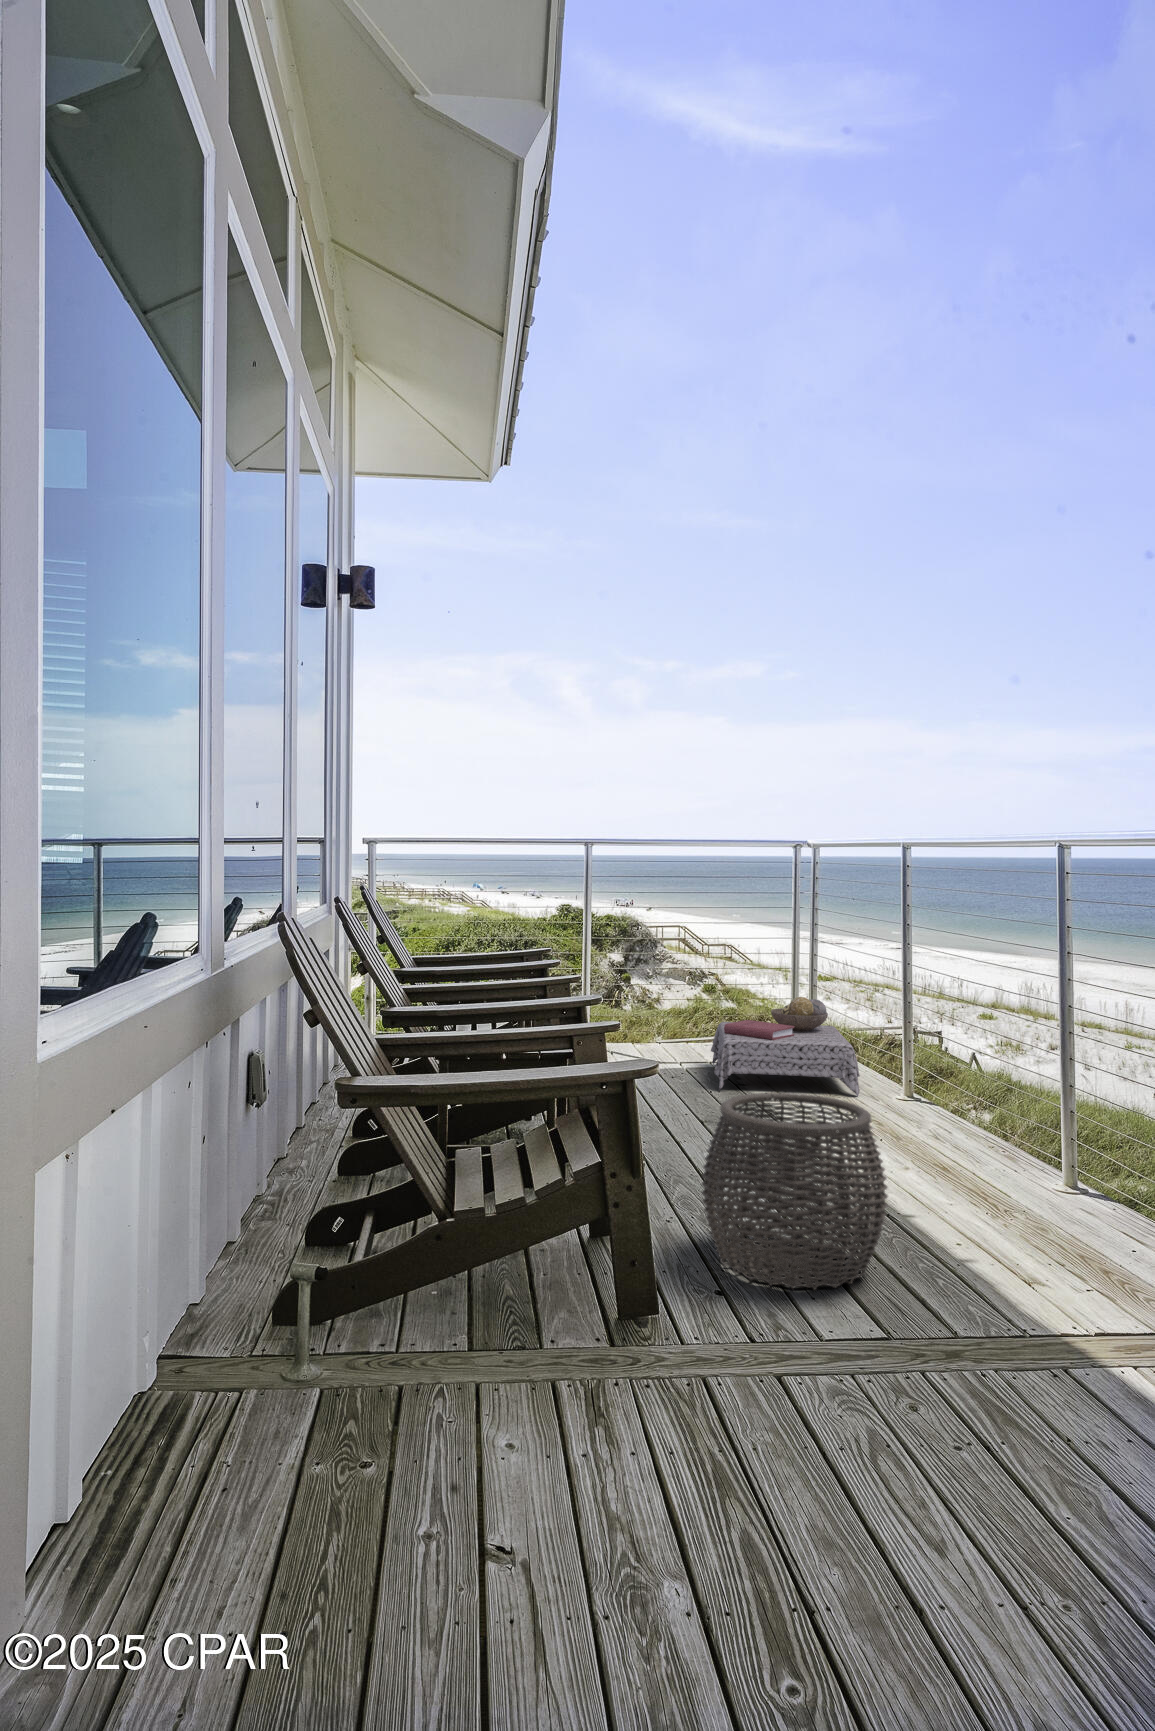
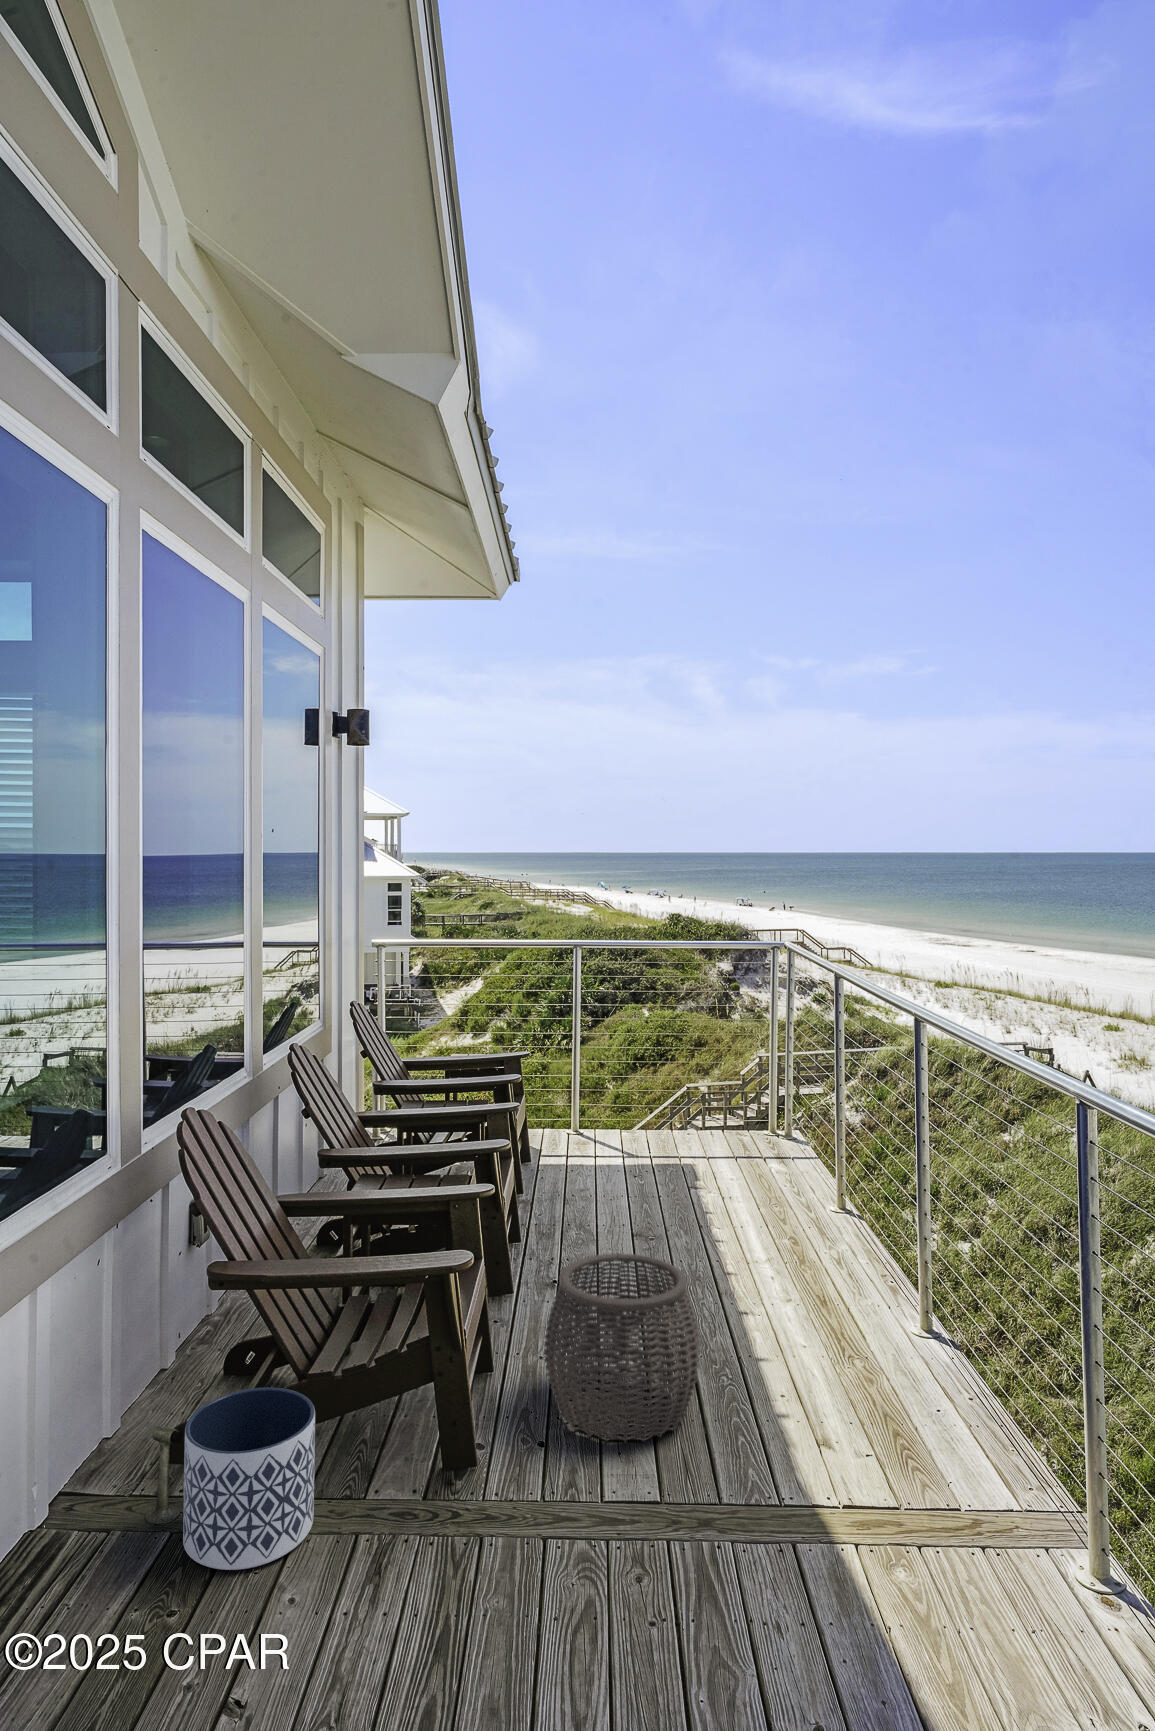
ottoman: present [711,997,860,1096] -> none [663,1106,796,1205]
planter: none [341,1219,500,1421] -> present [183,1388,315,1570]

